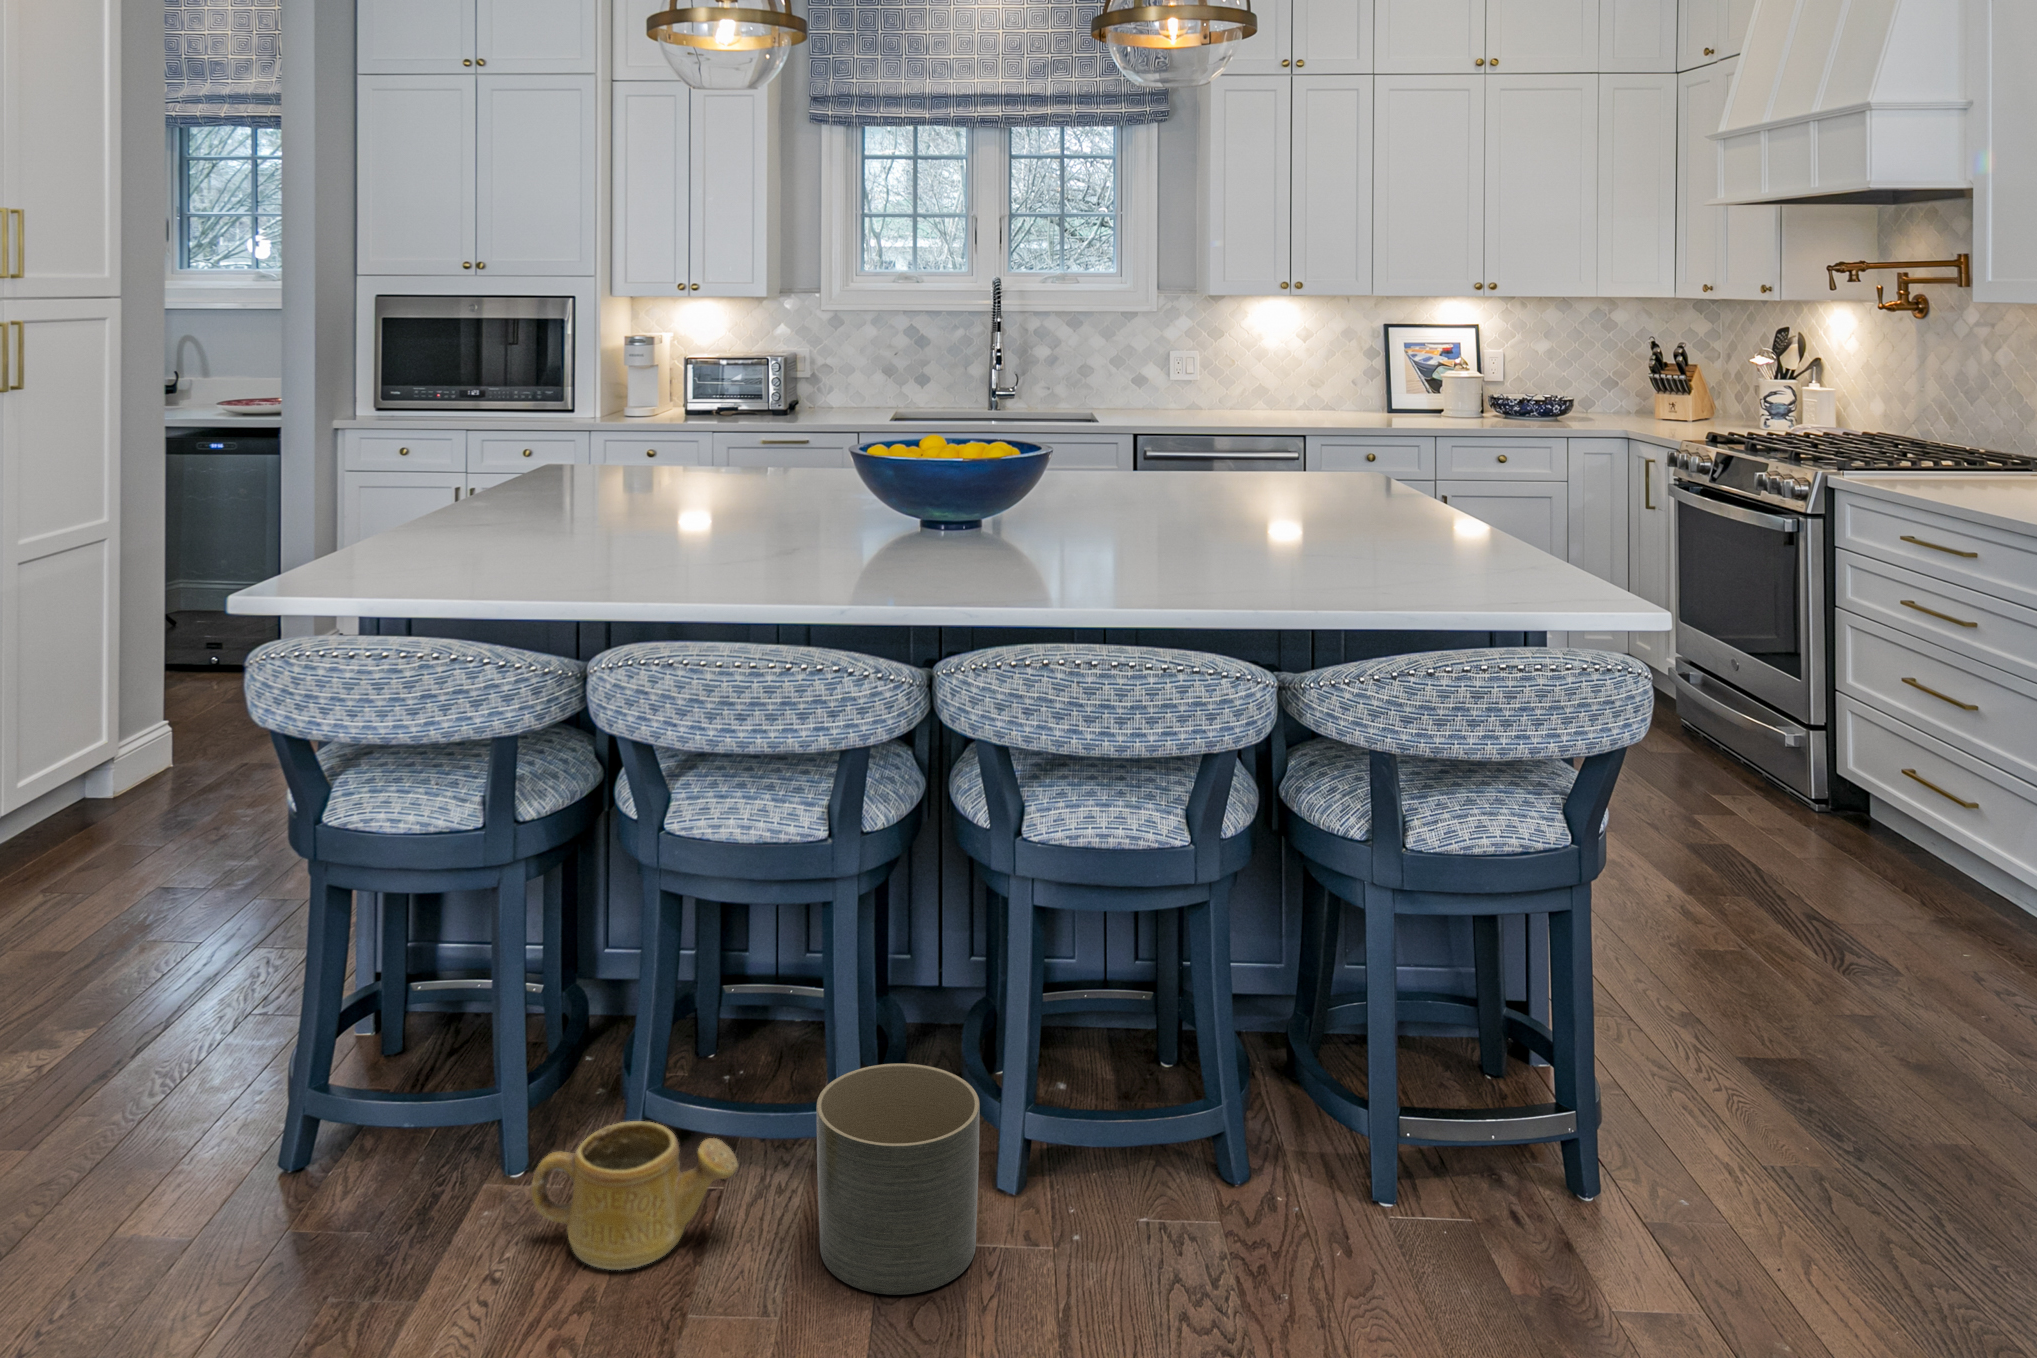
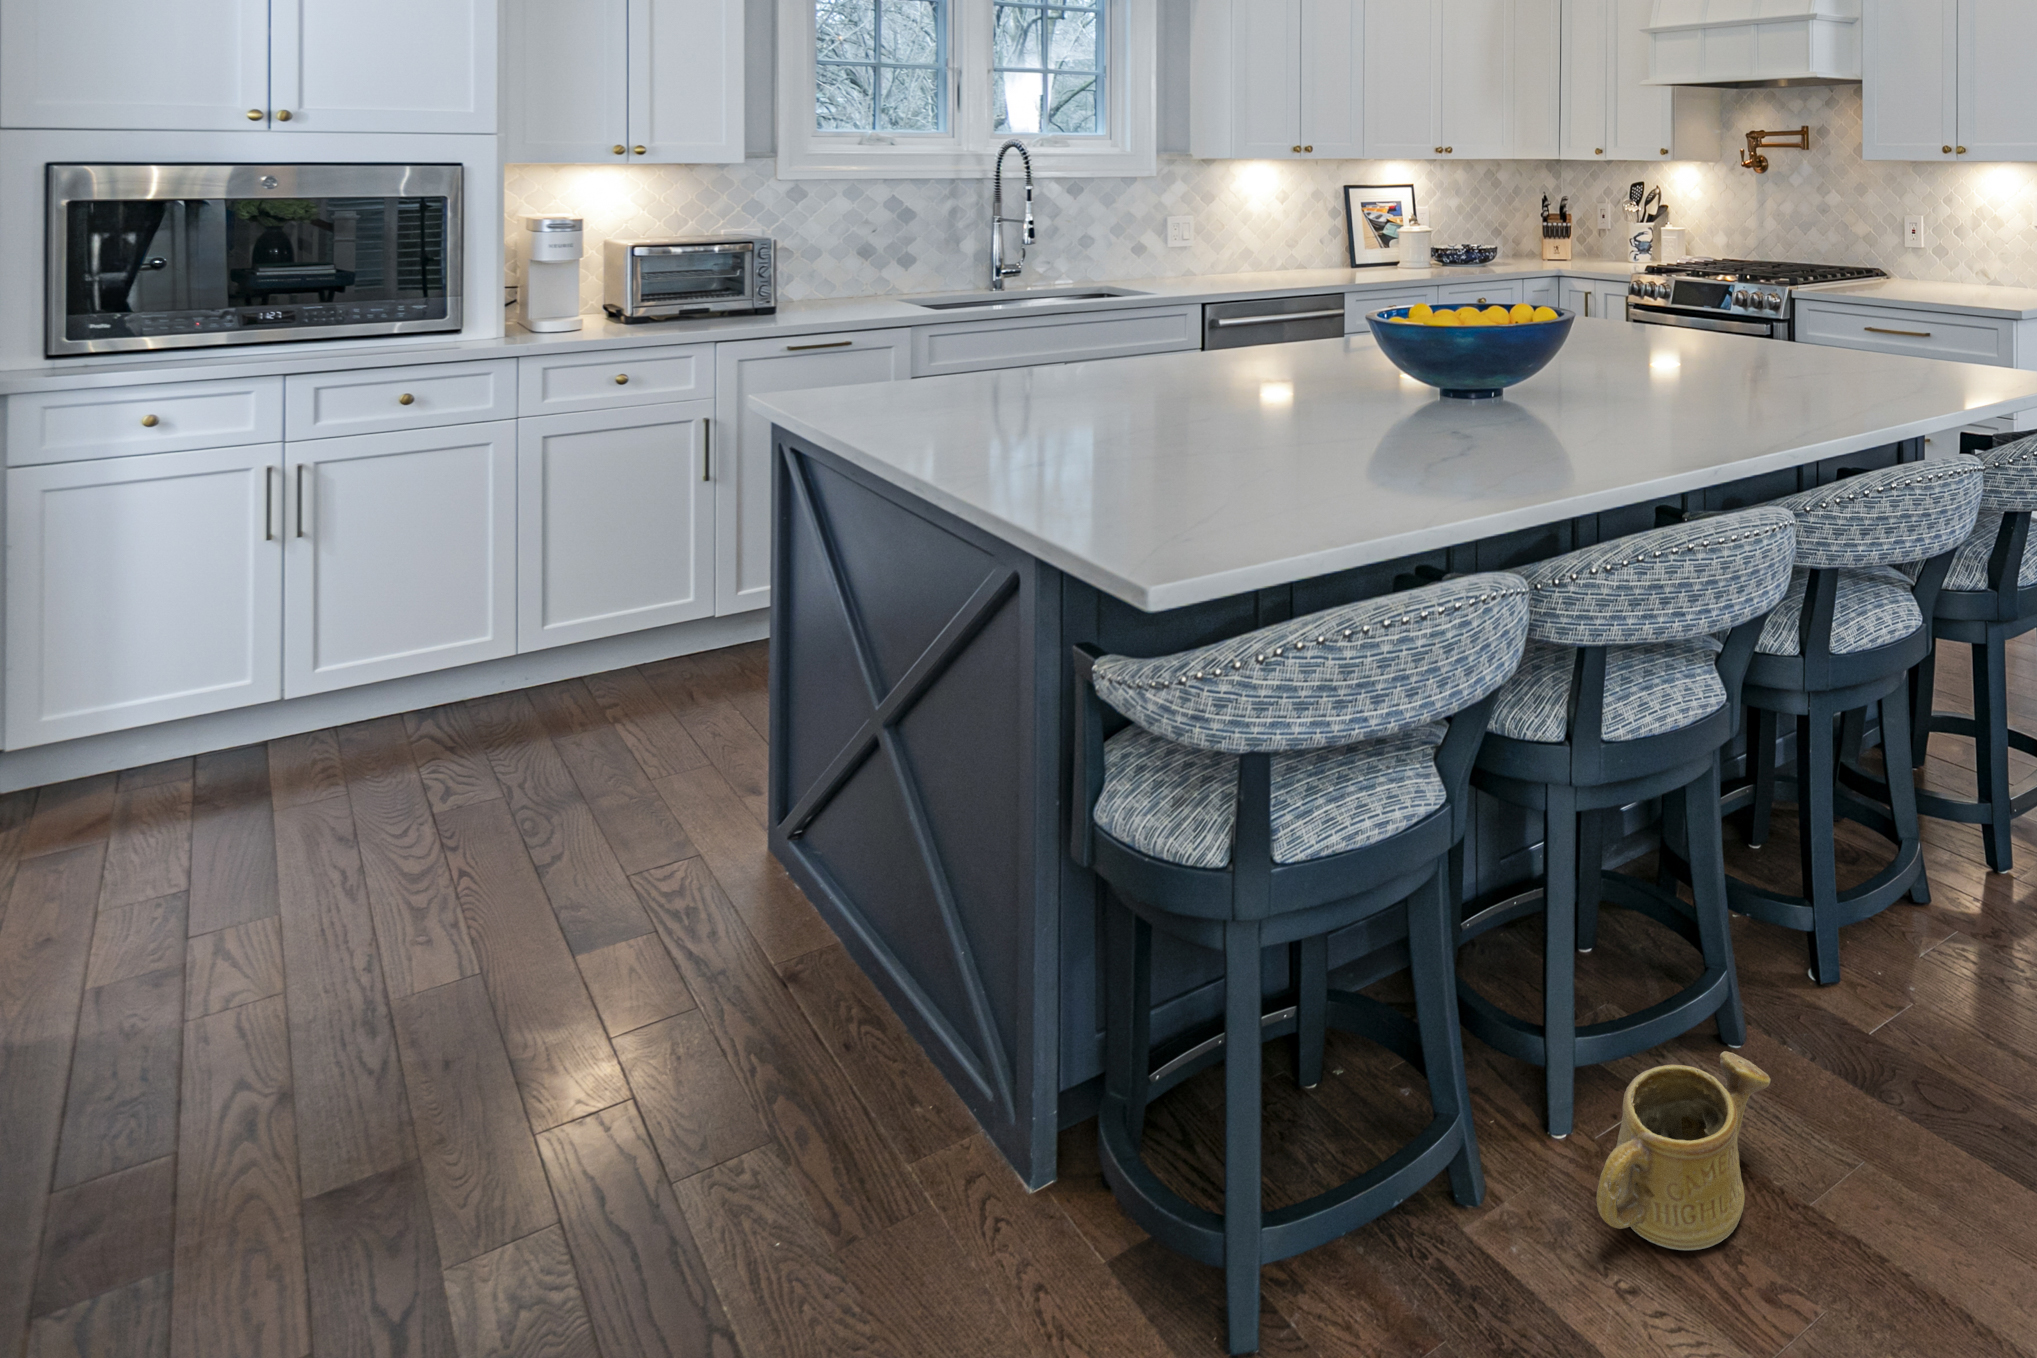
planter: present [816,1064,980,1295] -> none [1787,894,1961,1128]

